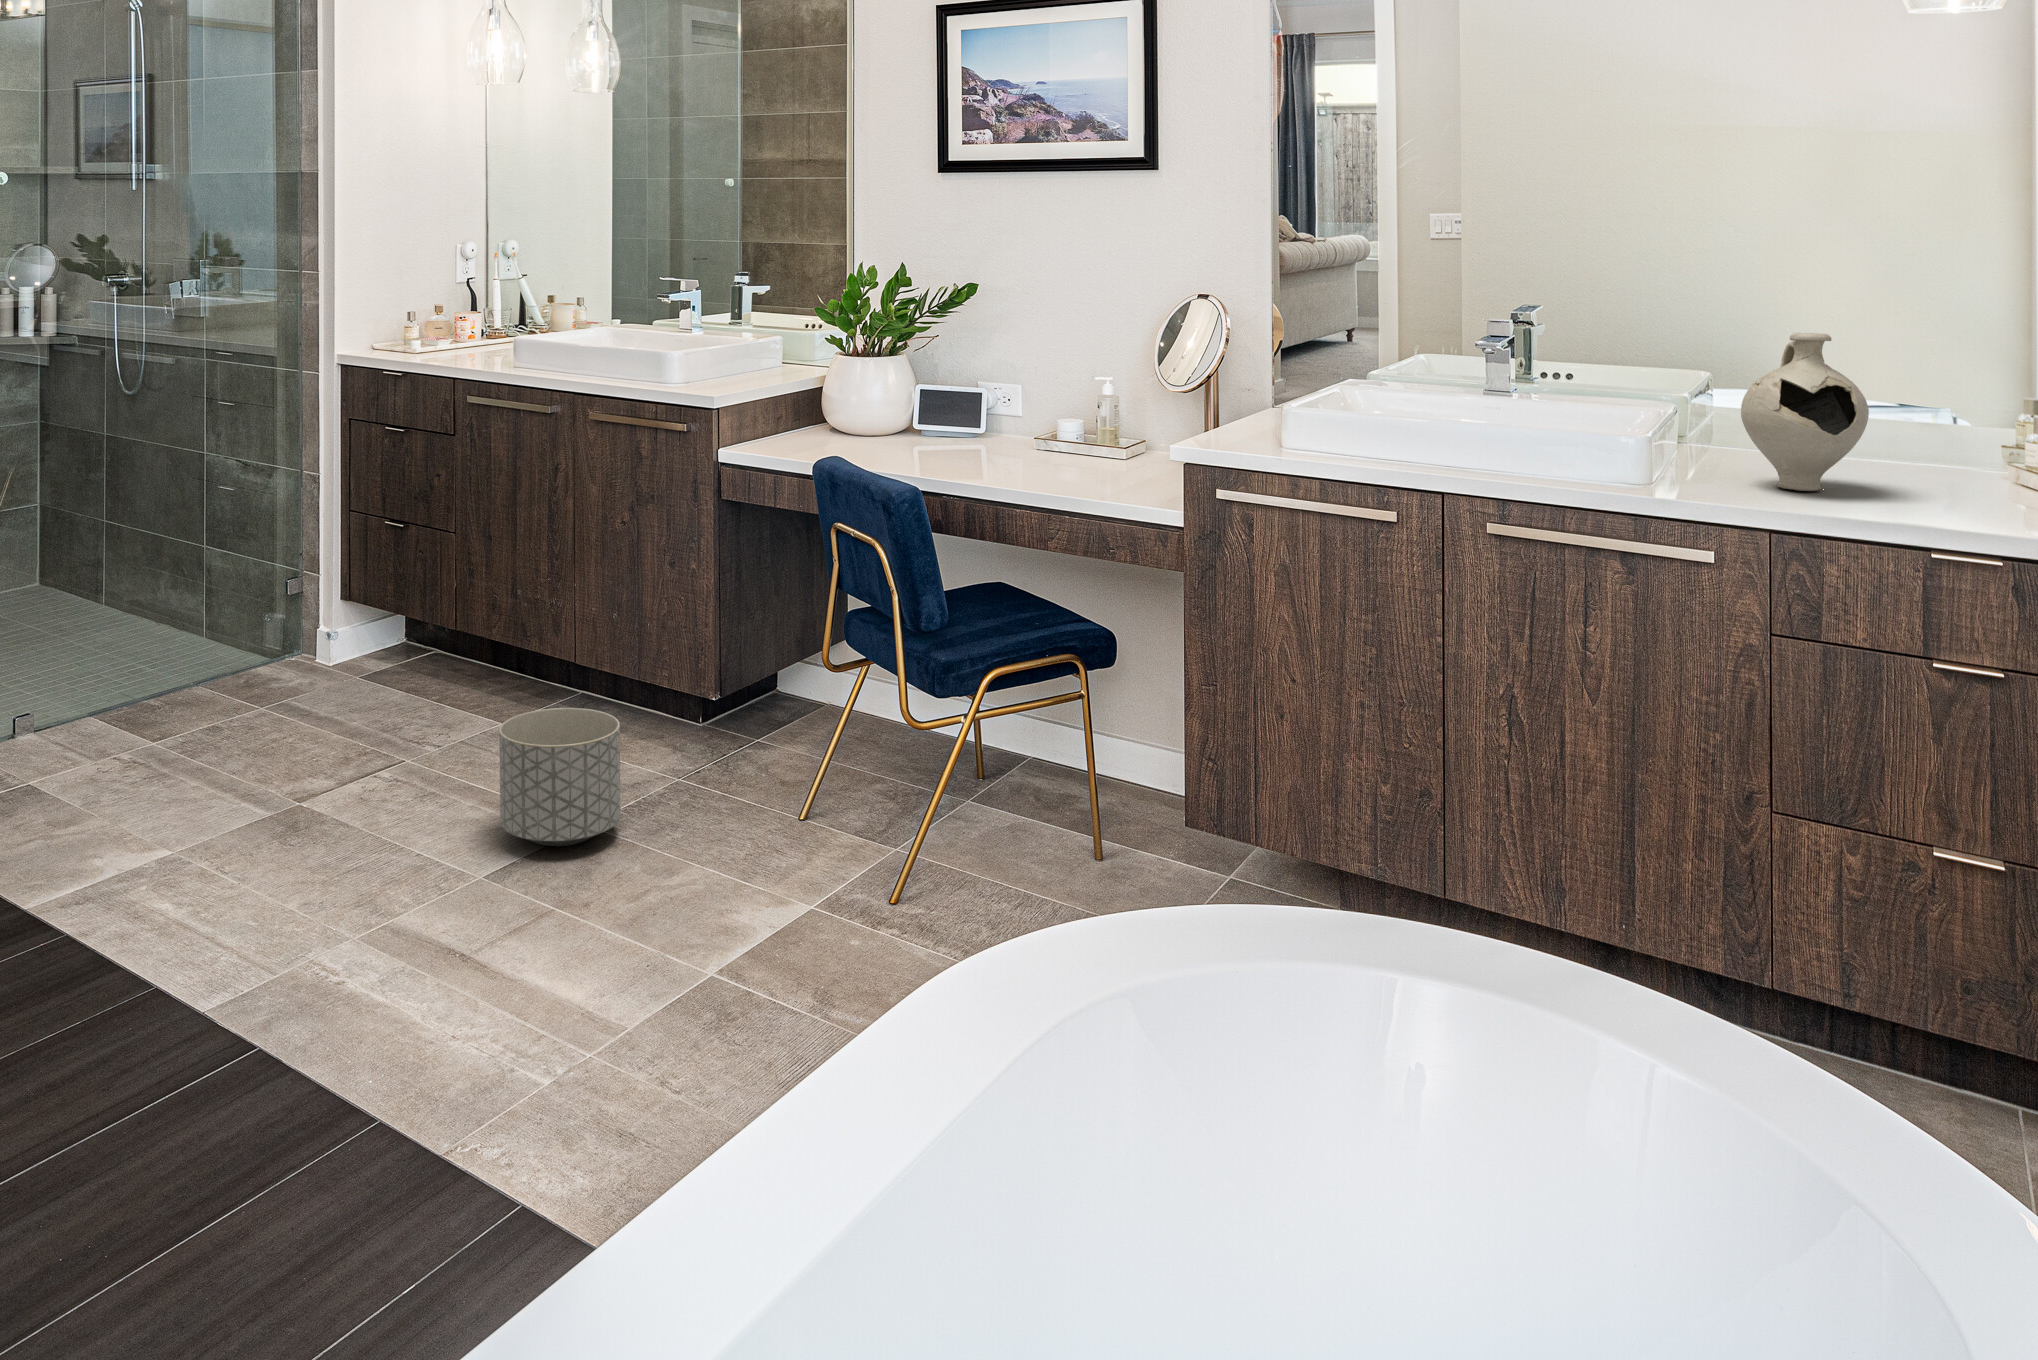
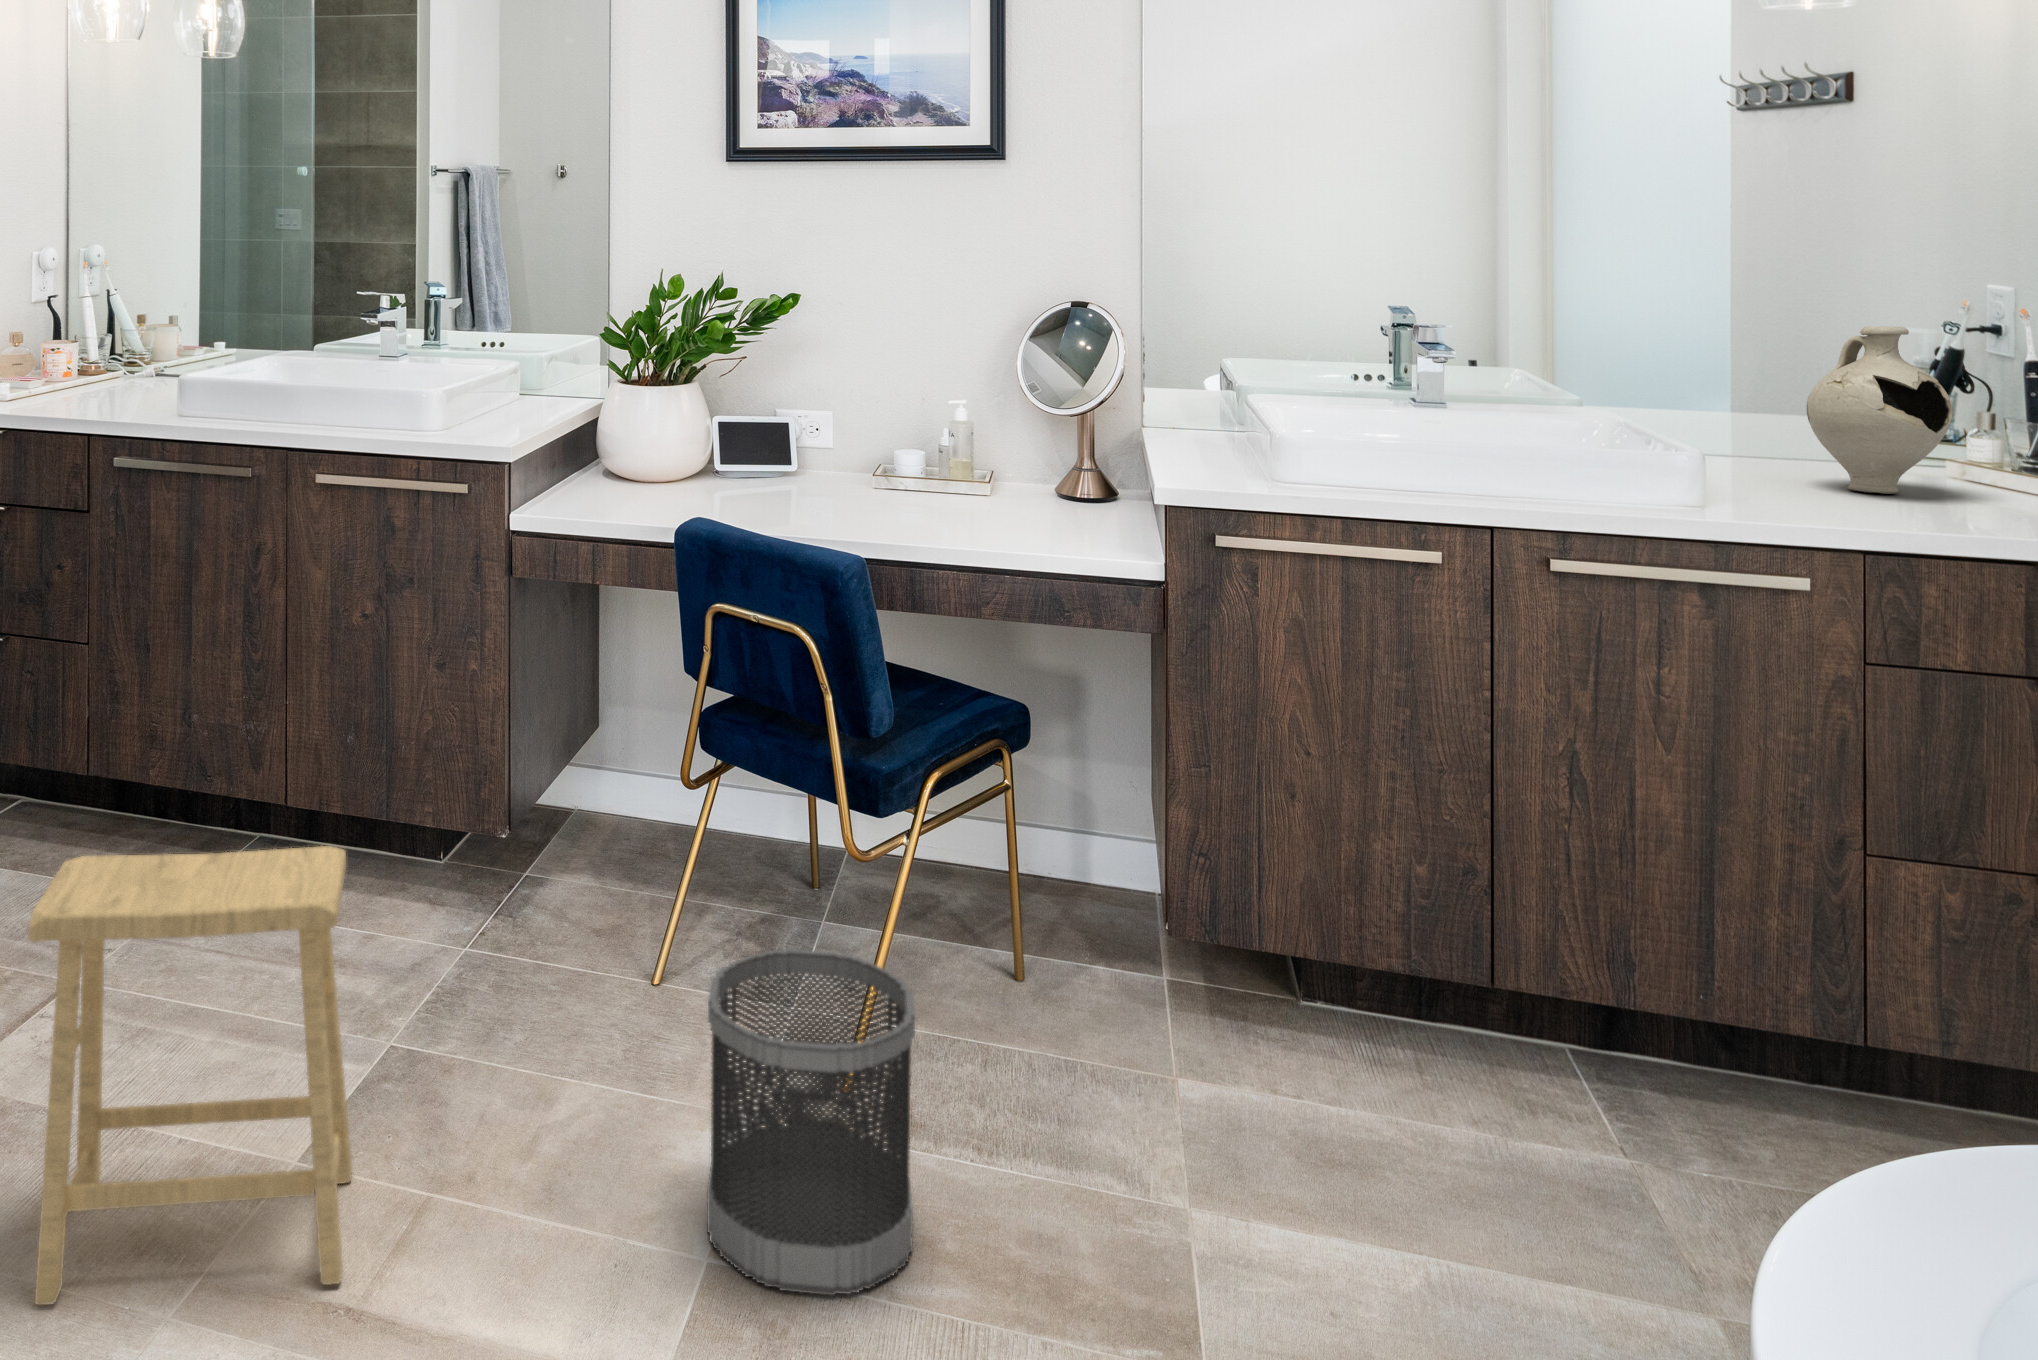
footstool: none [253,647,479,933] -> present [28,846,352,1305]
planter: present [499,708,620,846] -> none [325,880,495,1088]
wastebasket: none [661,768,812,997] -> present [707,949,915,1296]

